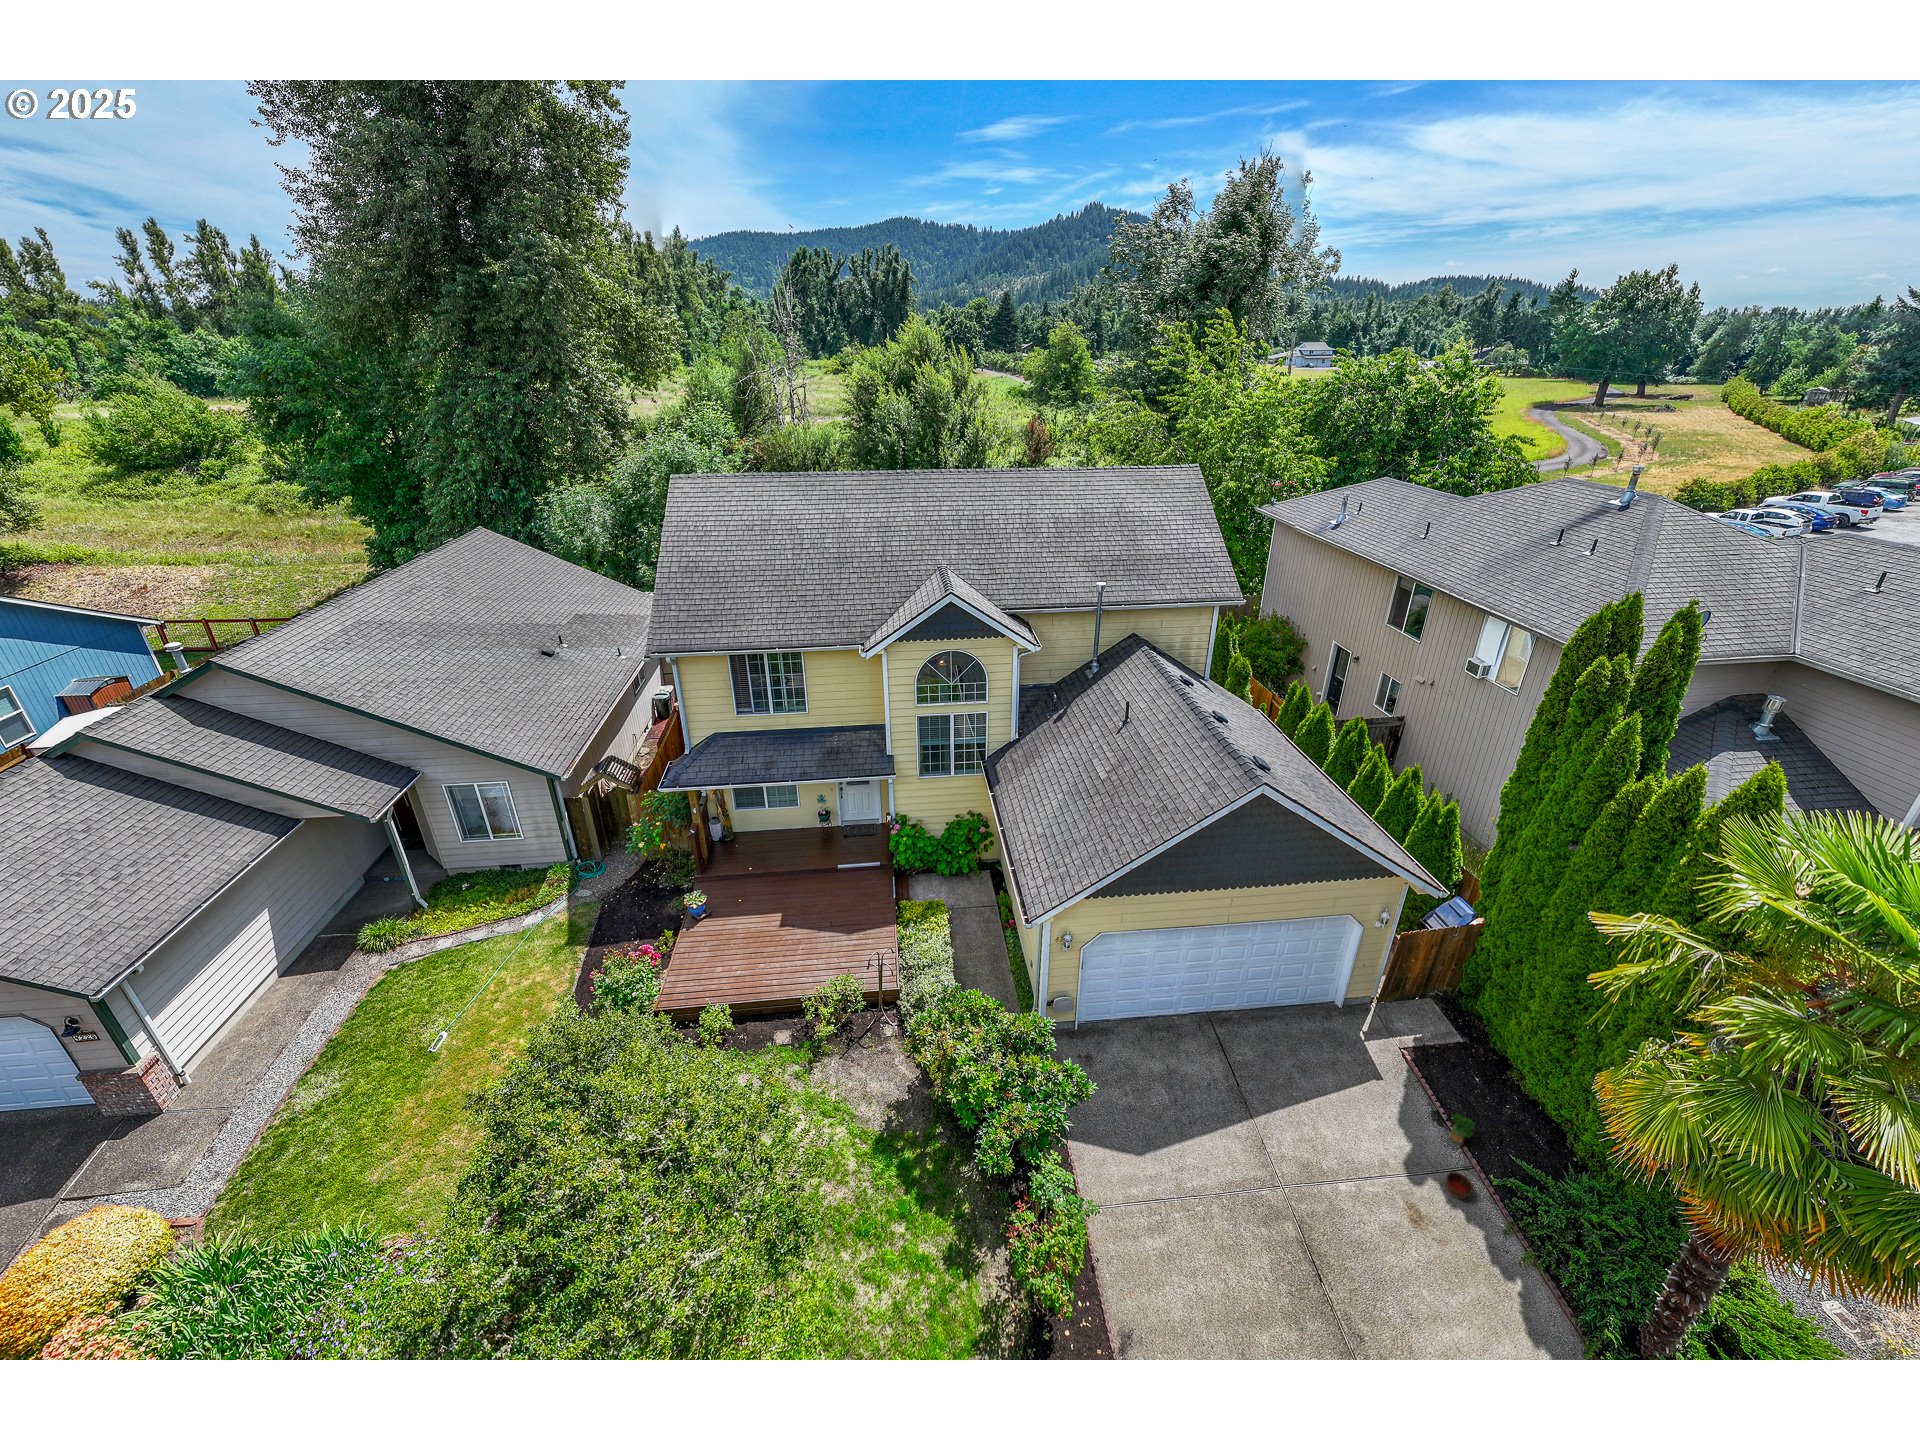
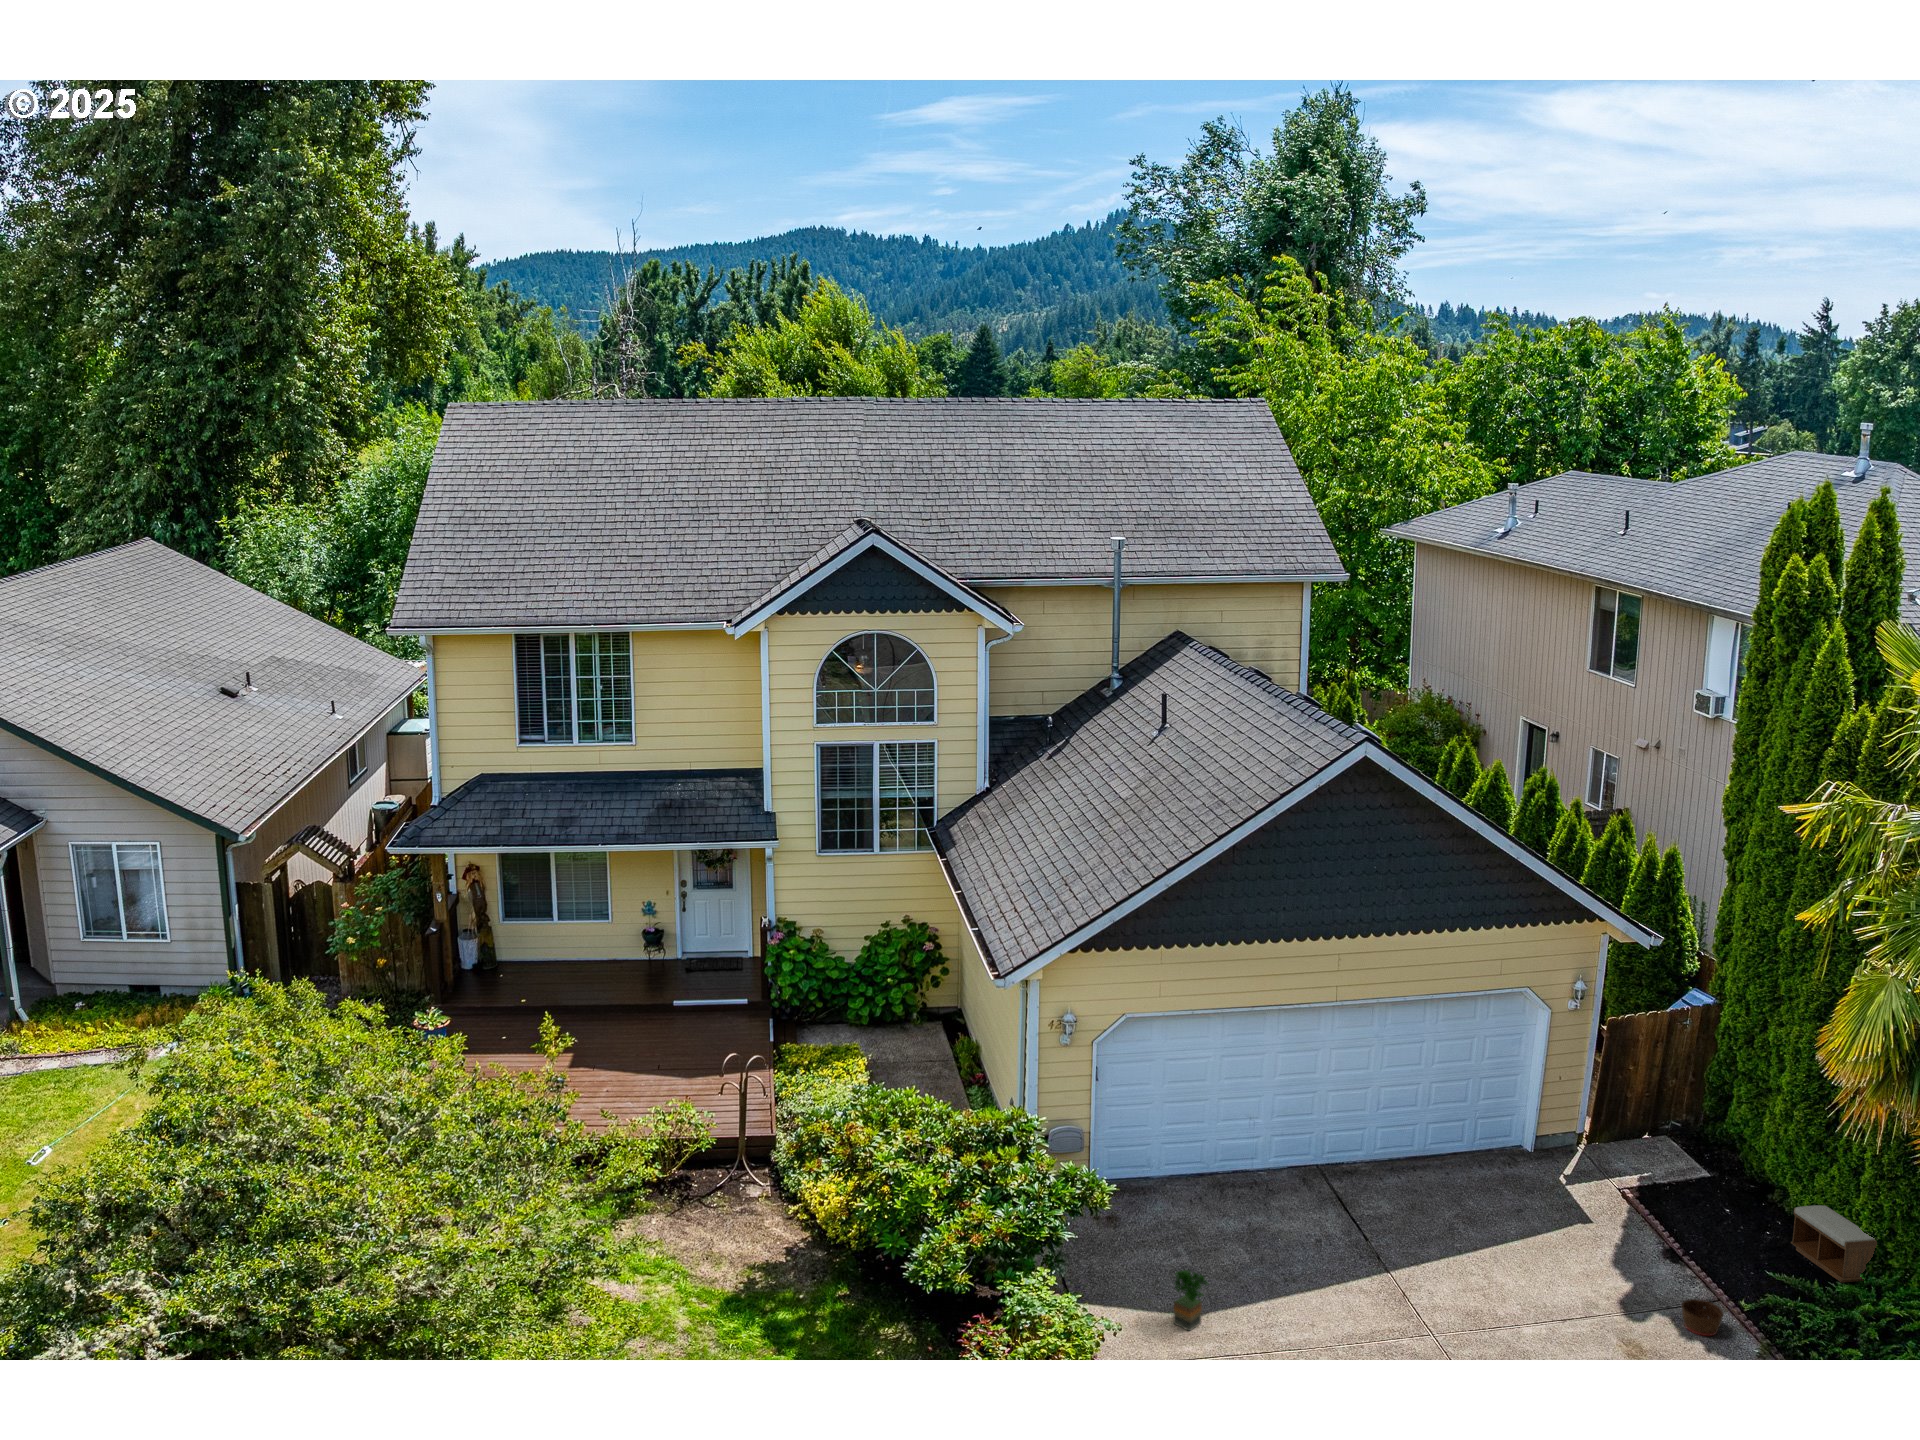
bench: none [1506,1087,1569,1145] -> present [1791,1205,1877,1283]
potted tree: present [1448,1114,1474,1147] -> present [1173,1270,1209,1331]

